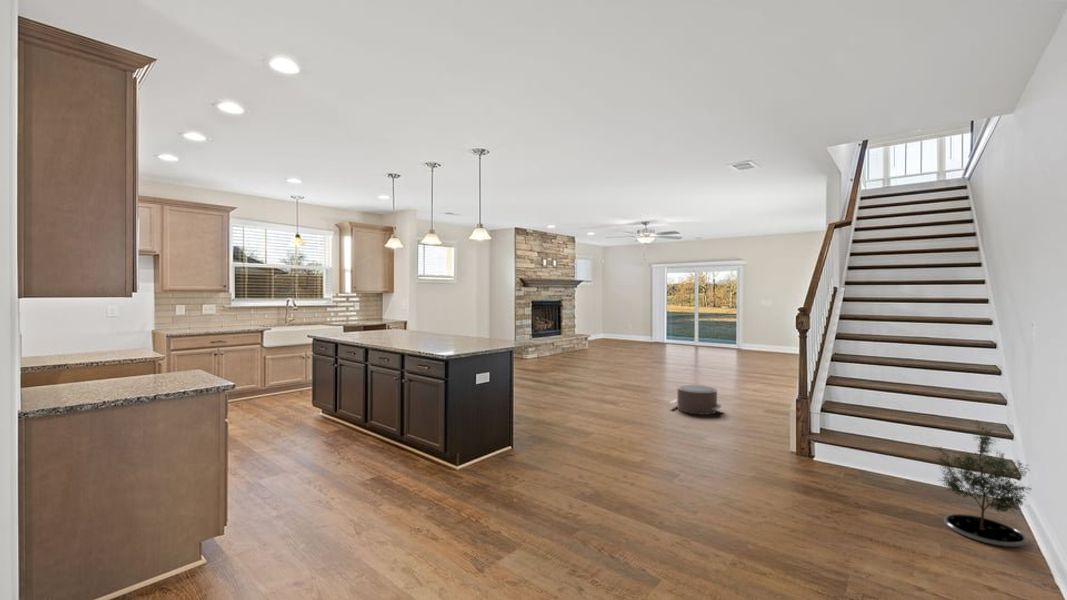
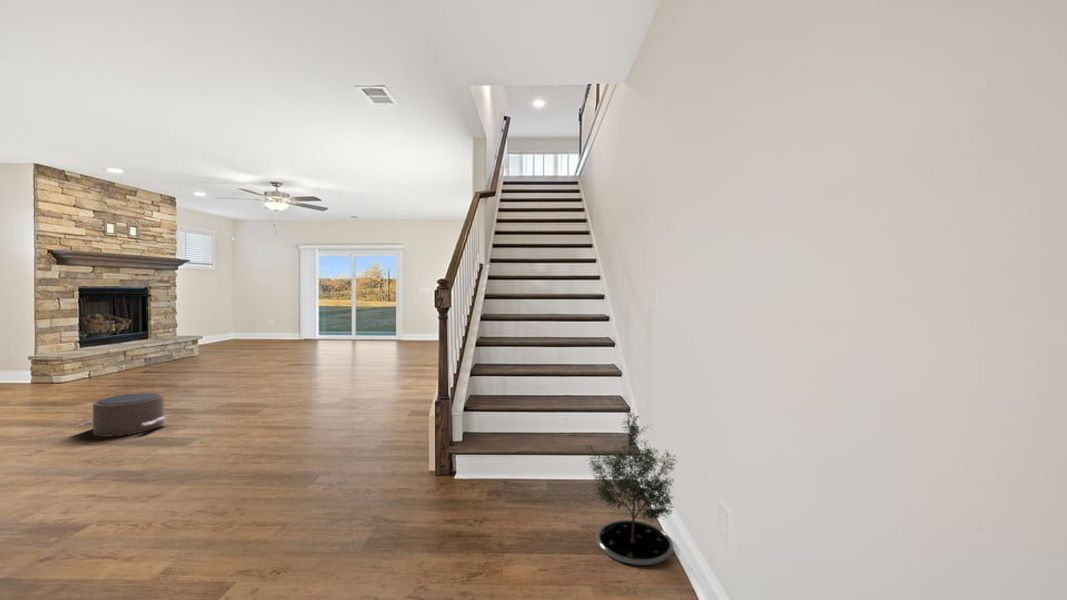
pouf: present [670,385,722,415] -> present [78,393,168,437]

